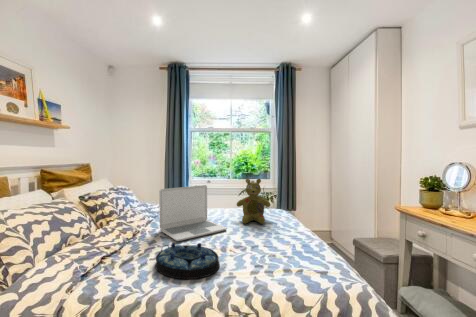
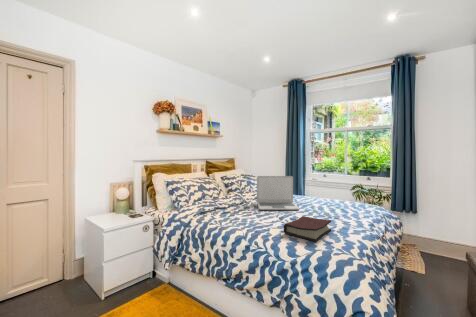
stuffed bear: present [237,179,270,224] -> none [317,173,347,211]
hardback book: none [255,239,308,276] -> present [284,216,331,242]
serving tray: present [155,243,220,279] -> none [235,207,271,227]

